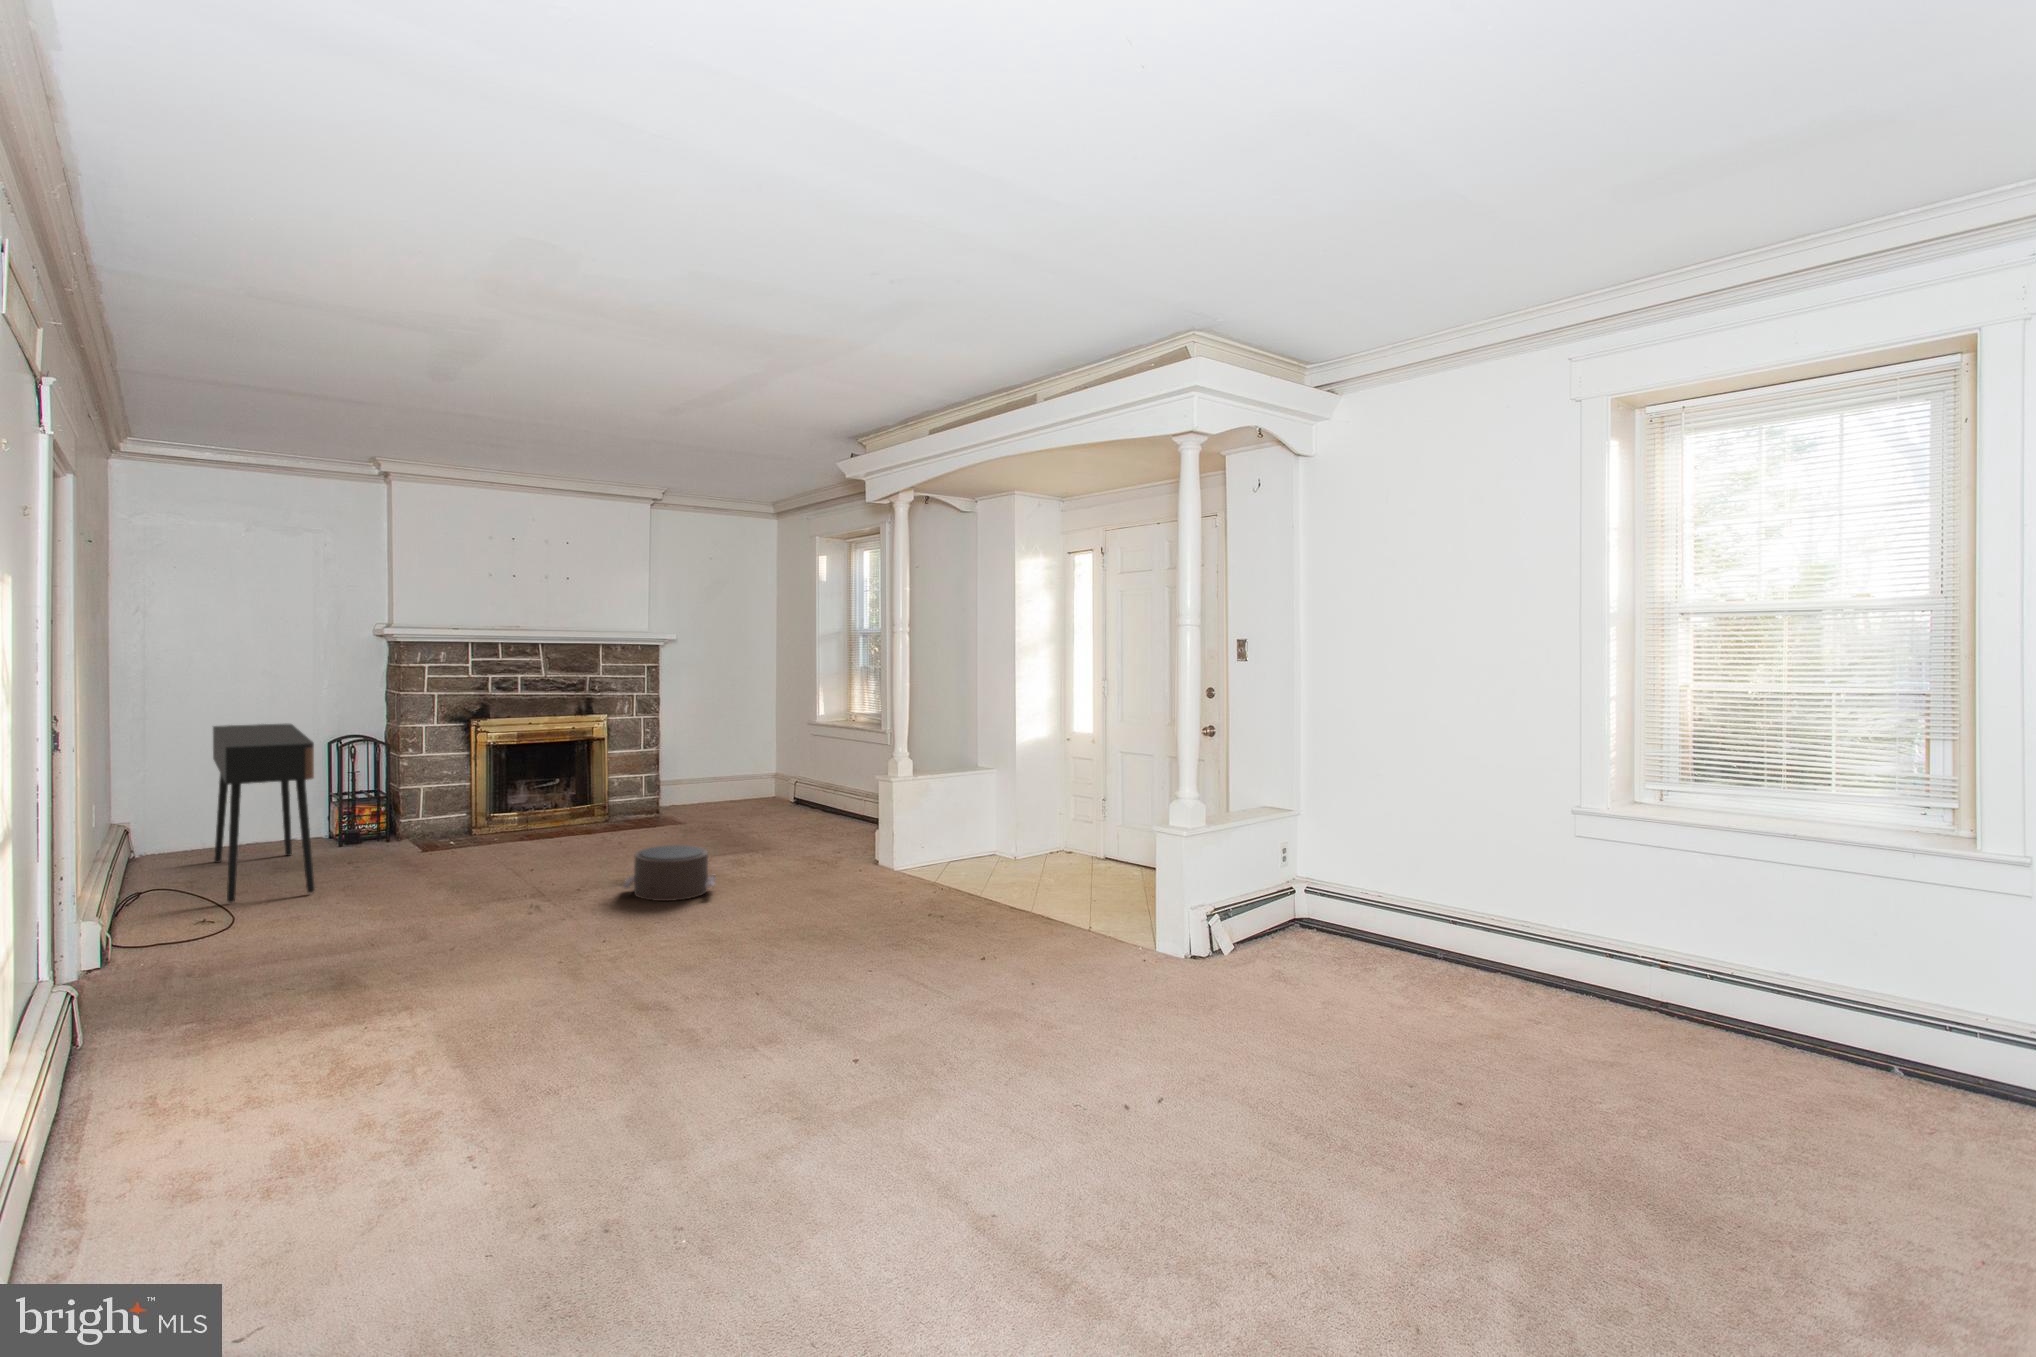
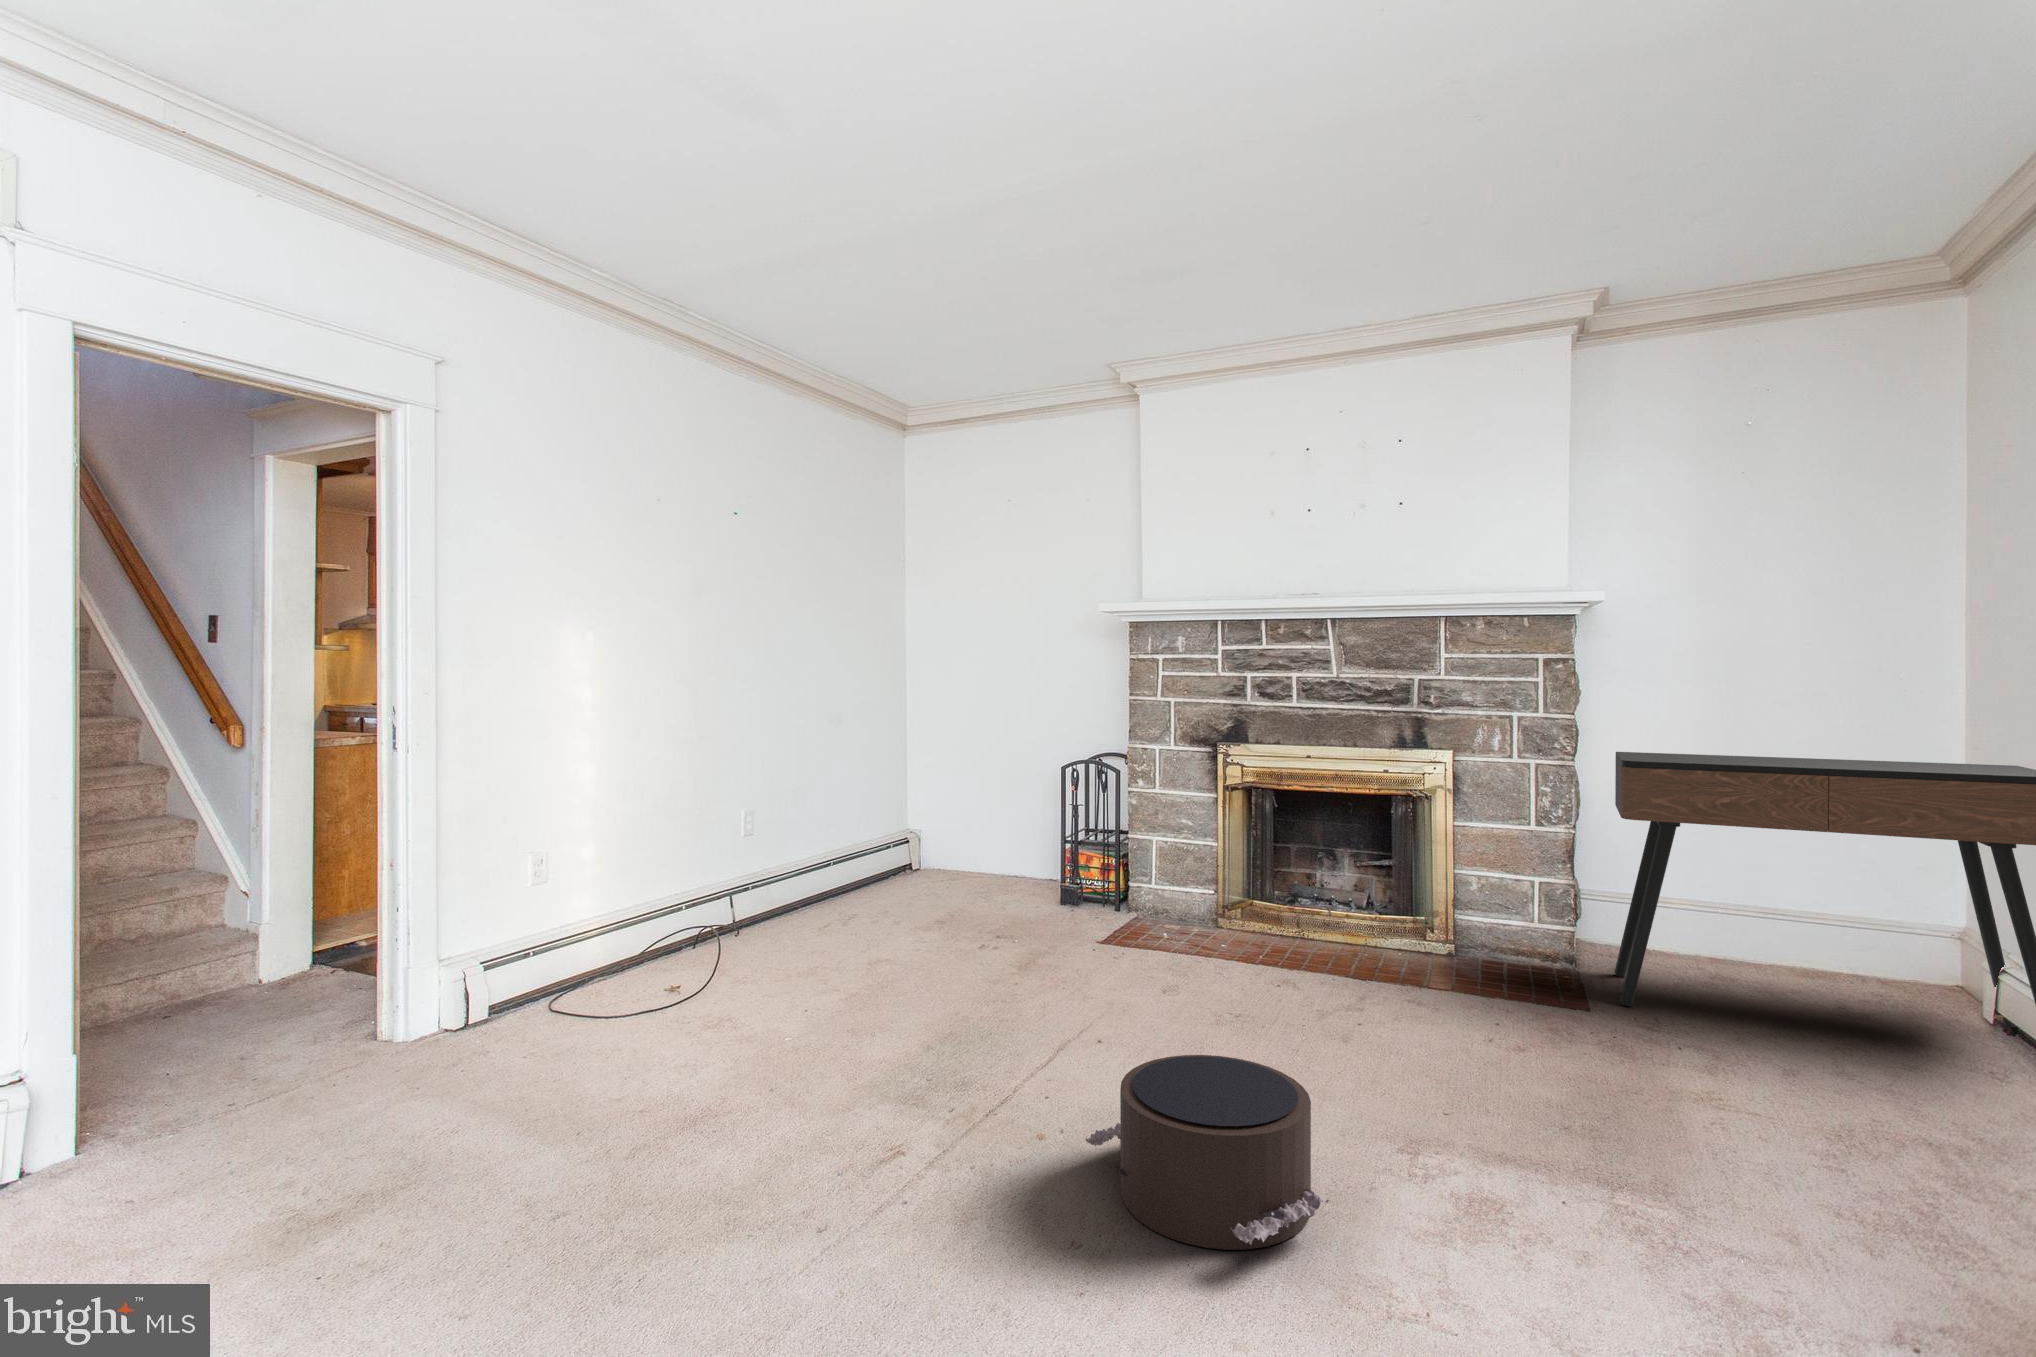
console table: present [213,724,315,903] -> present [1614,752,2036,1027]

